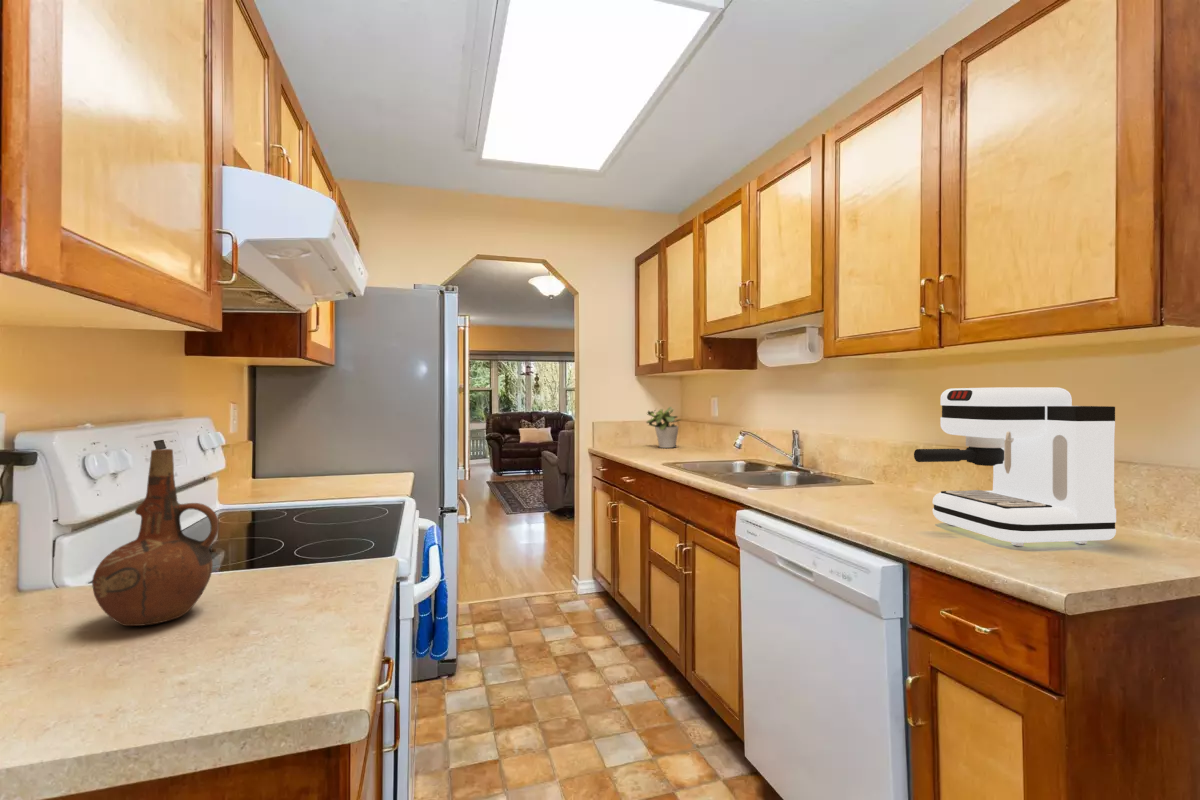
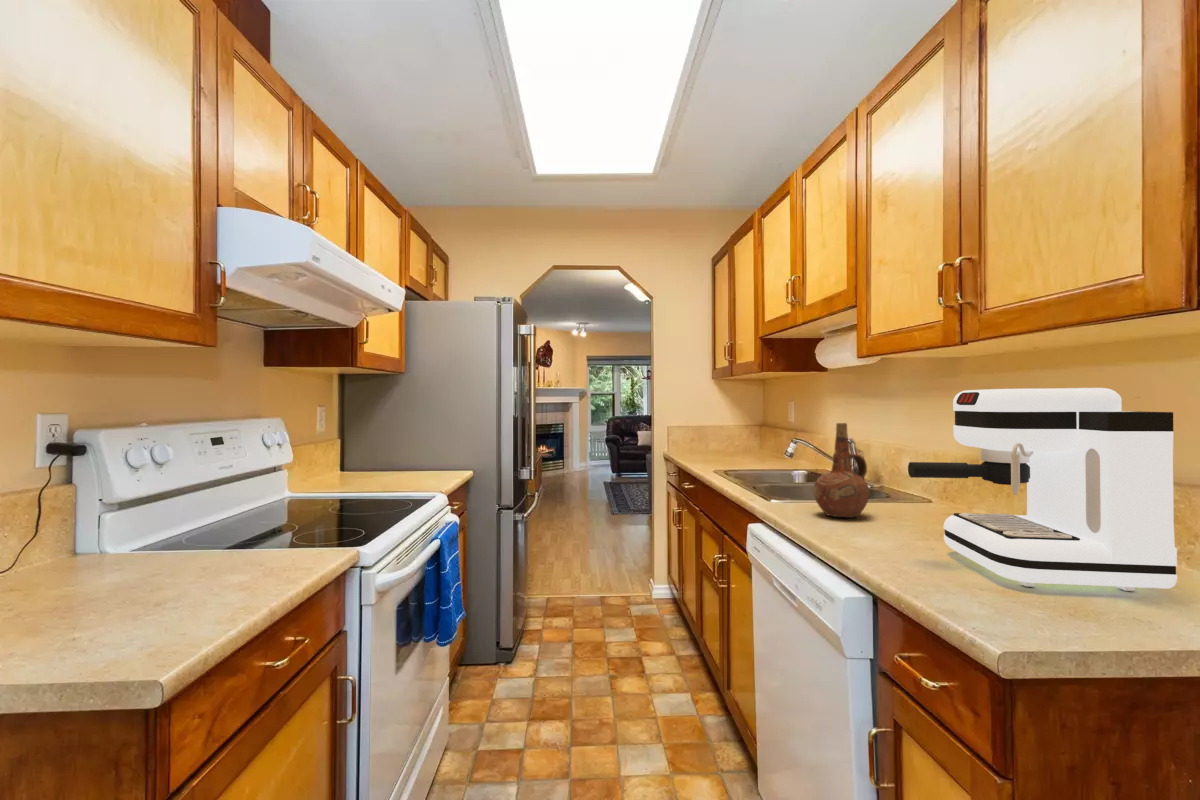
potted plant: present [647,407,679,448] -> none [723,412,759,454]
ceramic pitcher: present [92,449,218,626] -> present [813,423,869,517]

